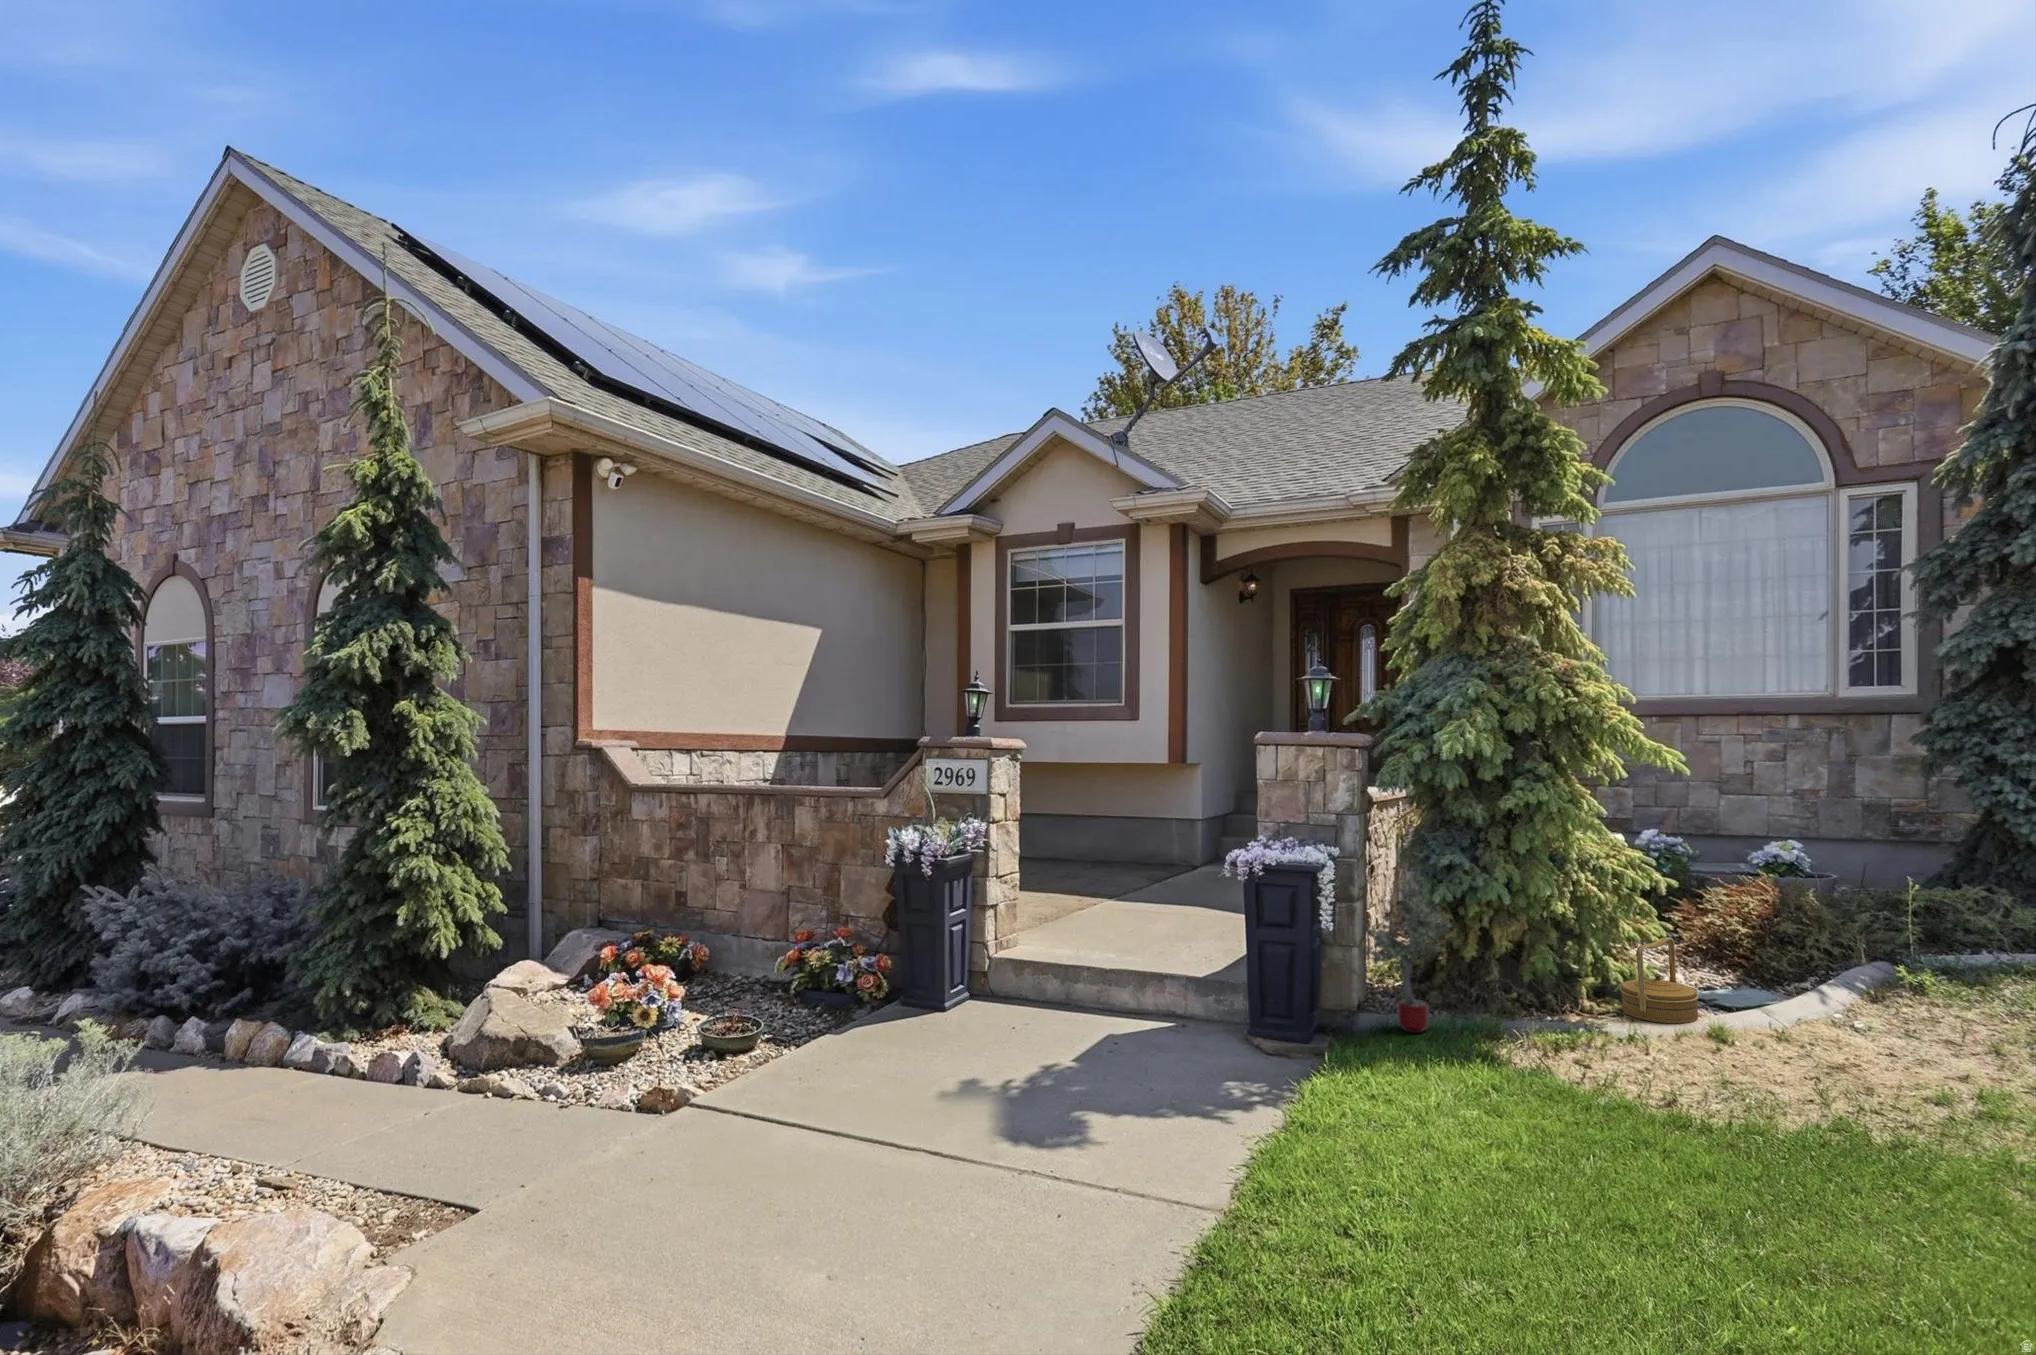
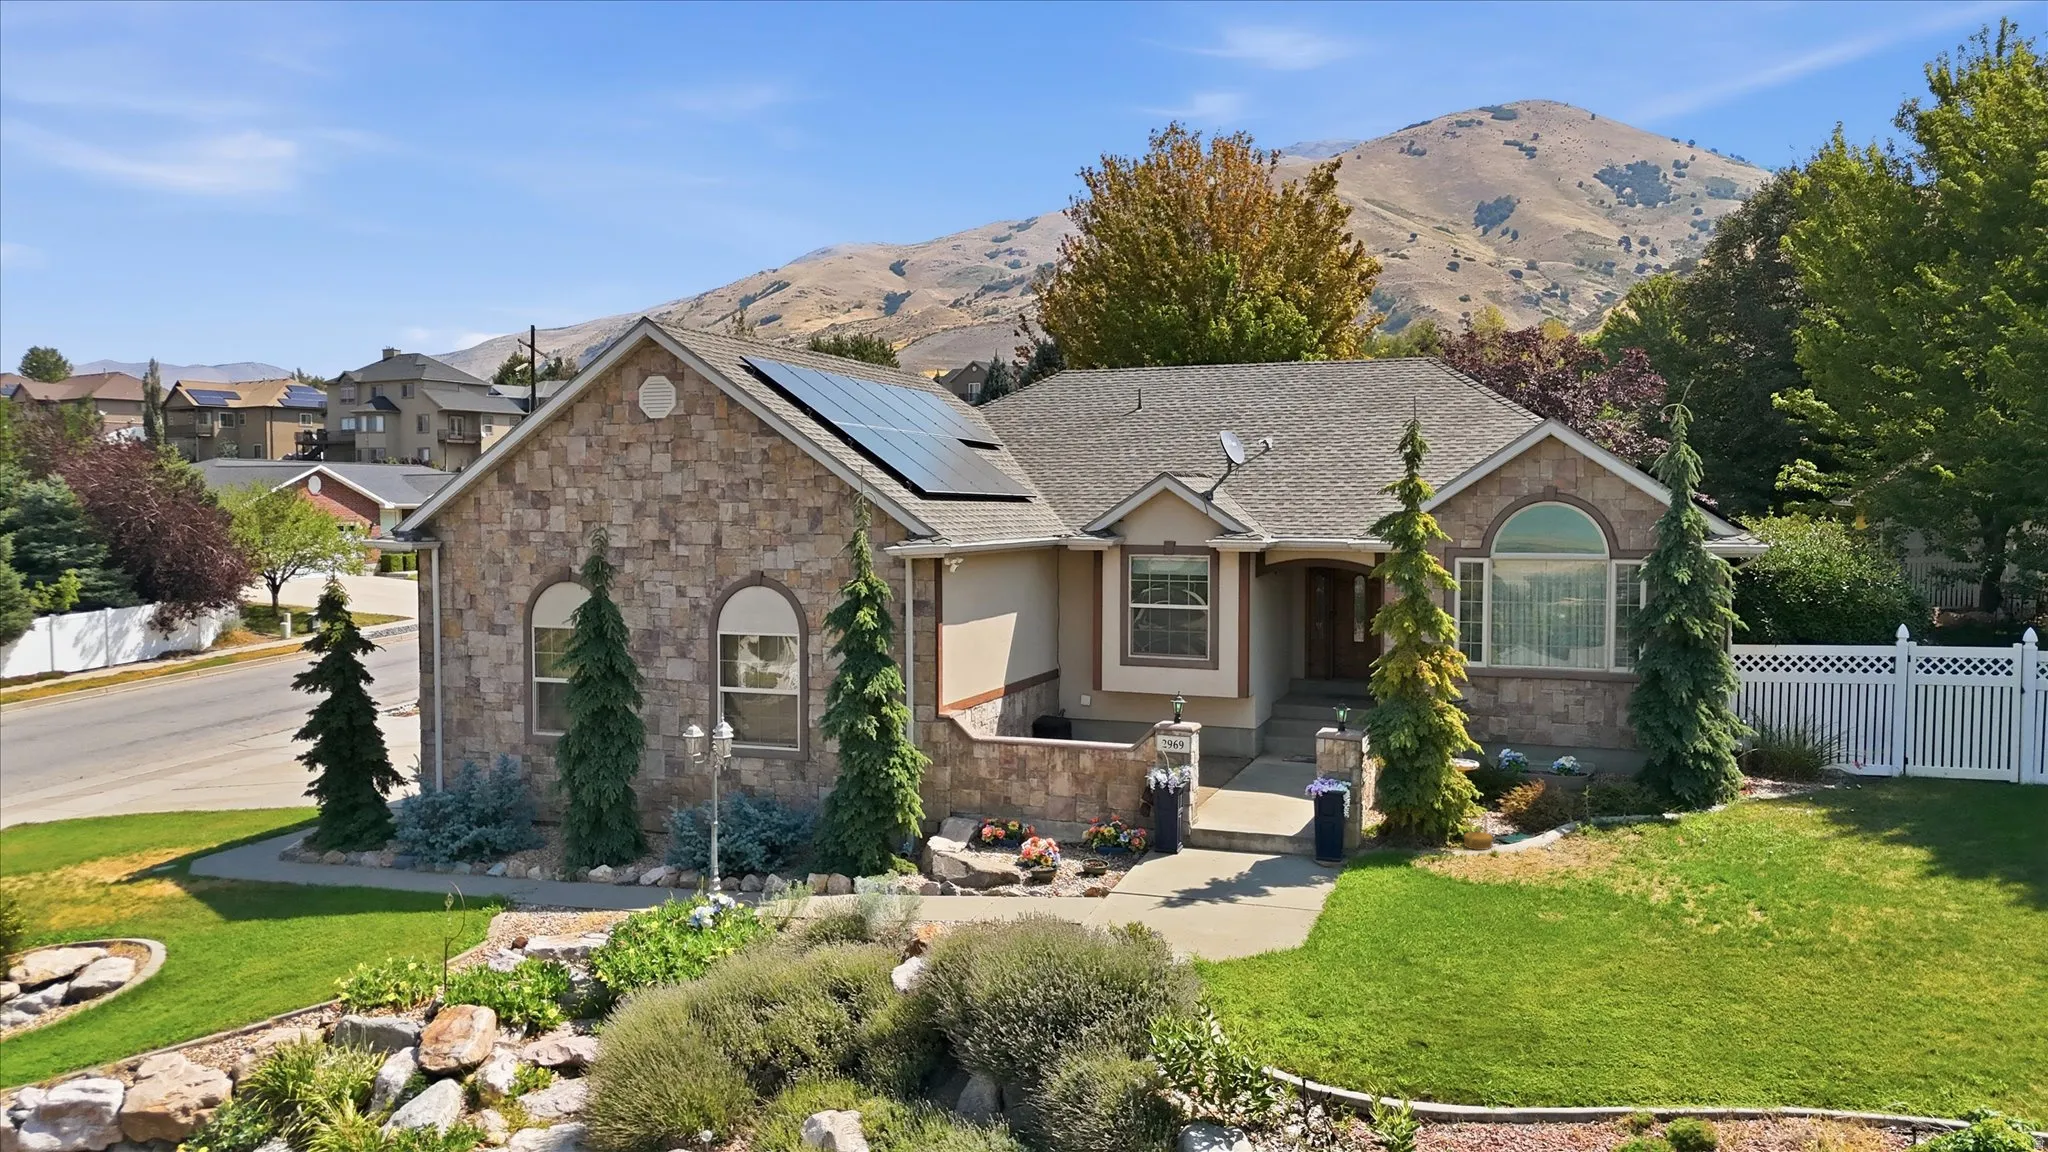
potted tree: present [1362,880,1451,1033] -> none [1359,793,1397,857]

